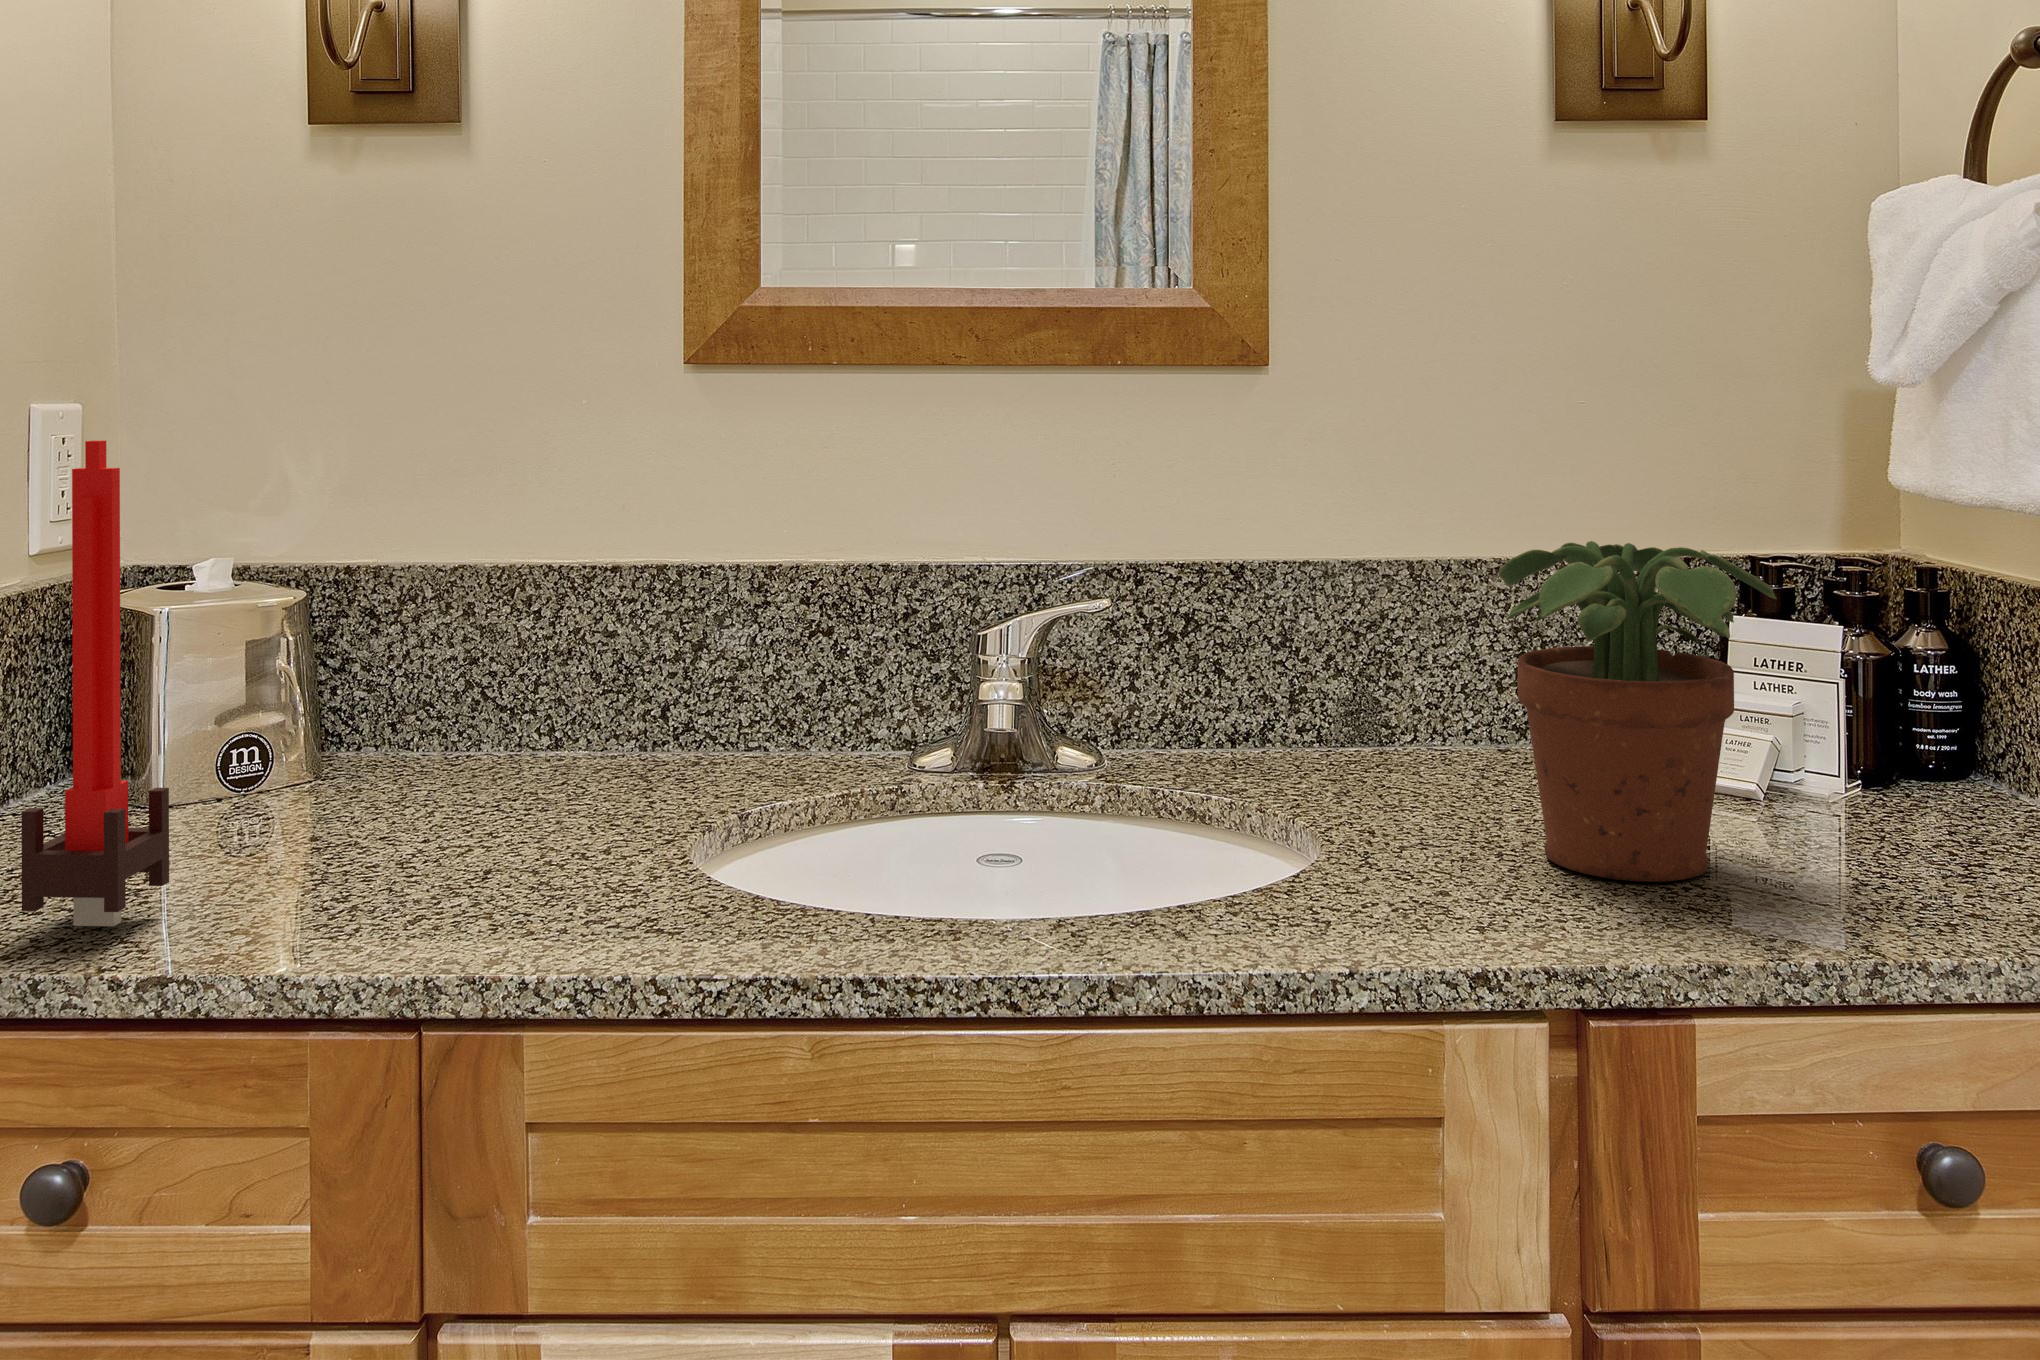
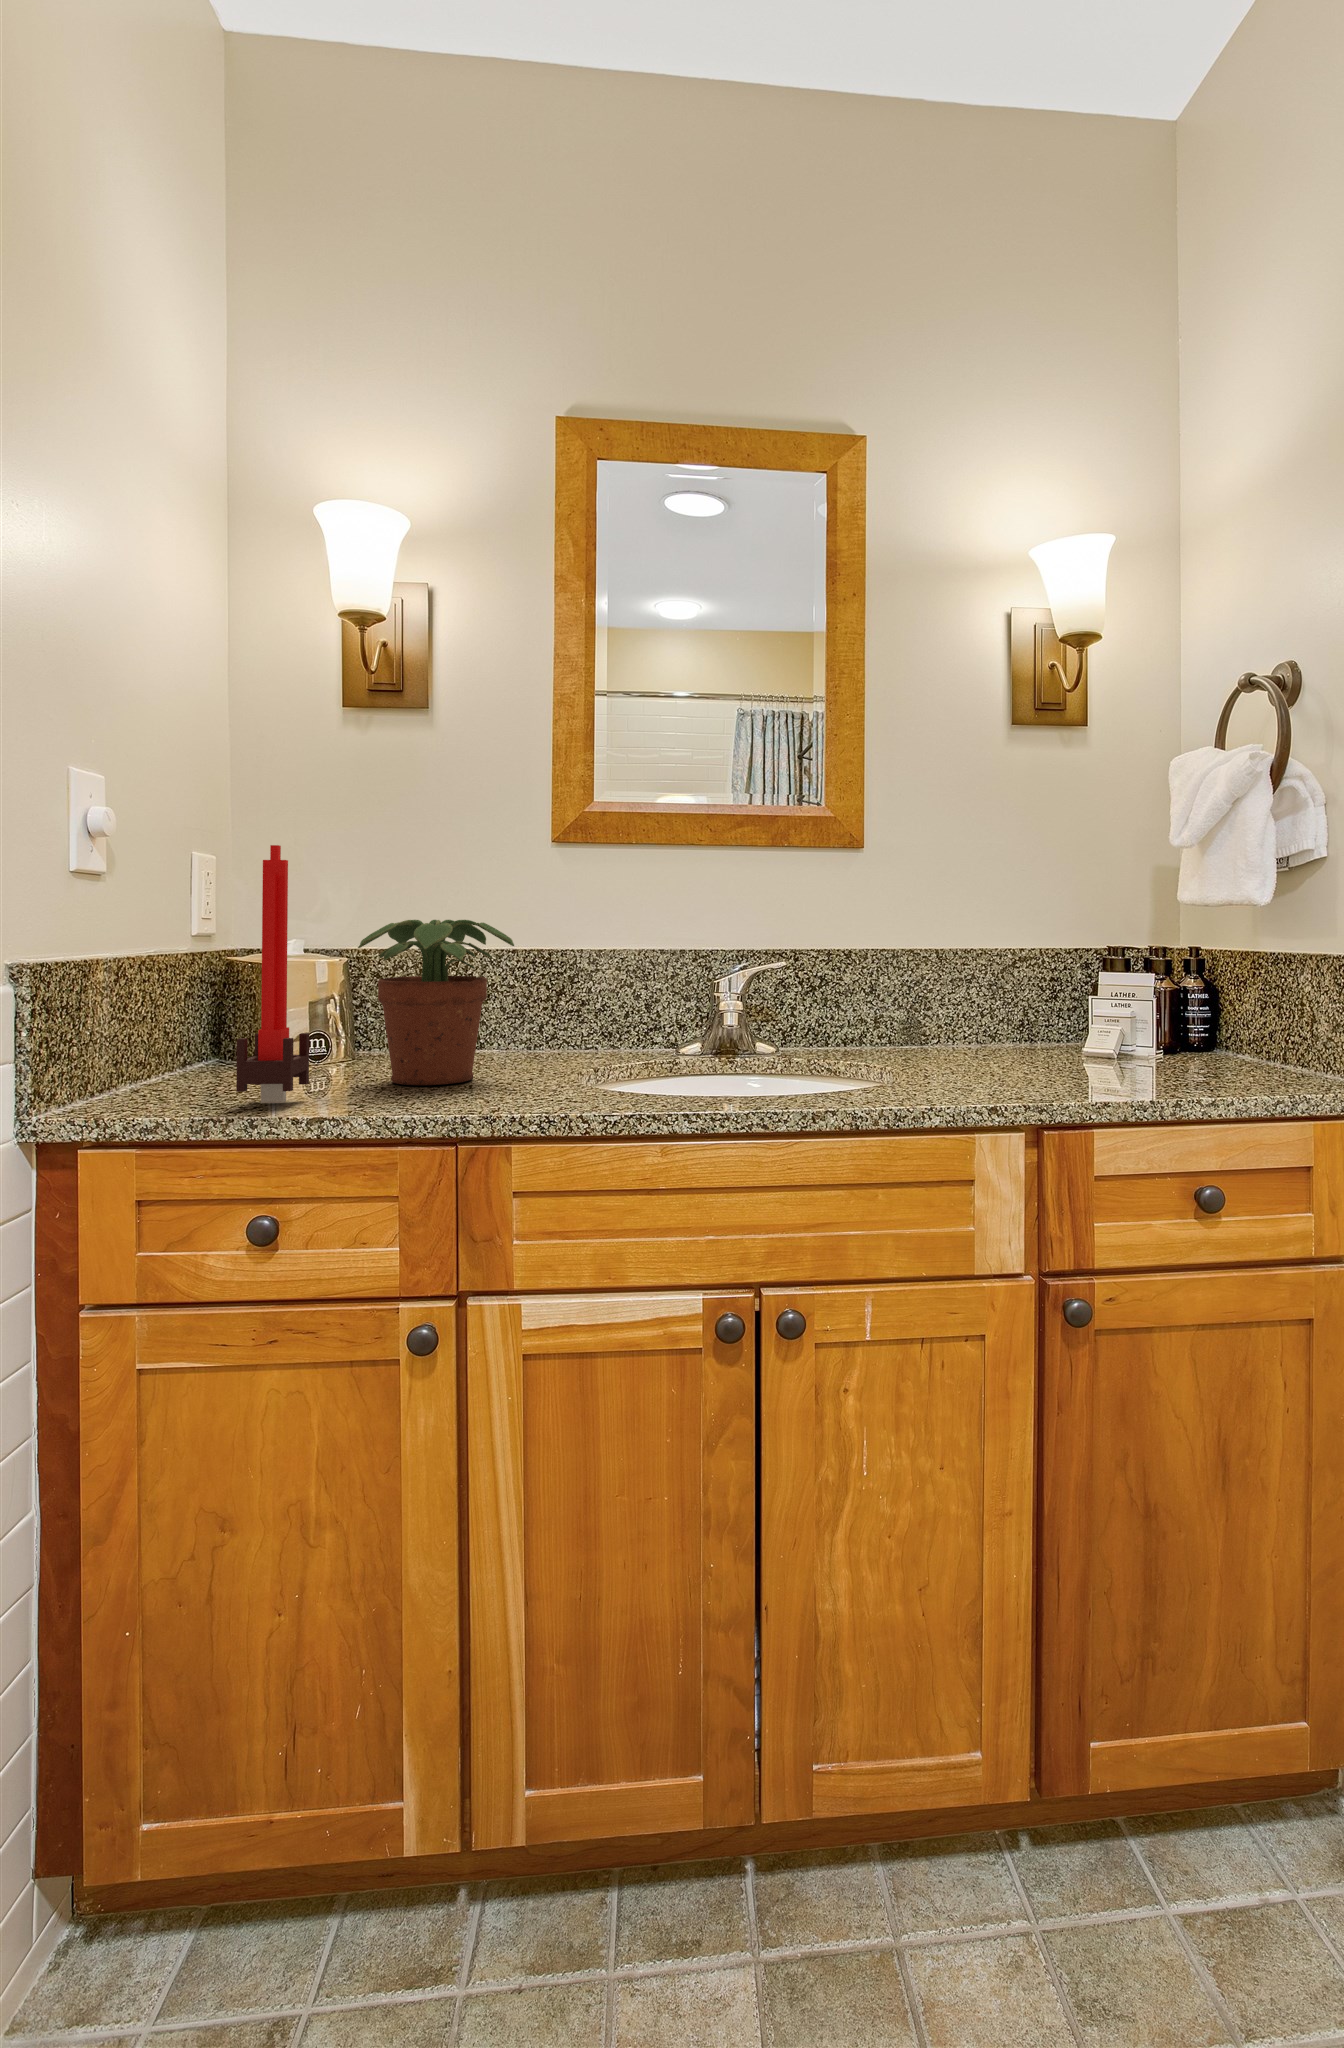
potted plant: present [1499,541,1777,882] -> present [358,920,514,1085]

